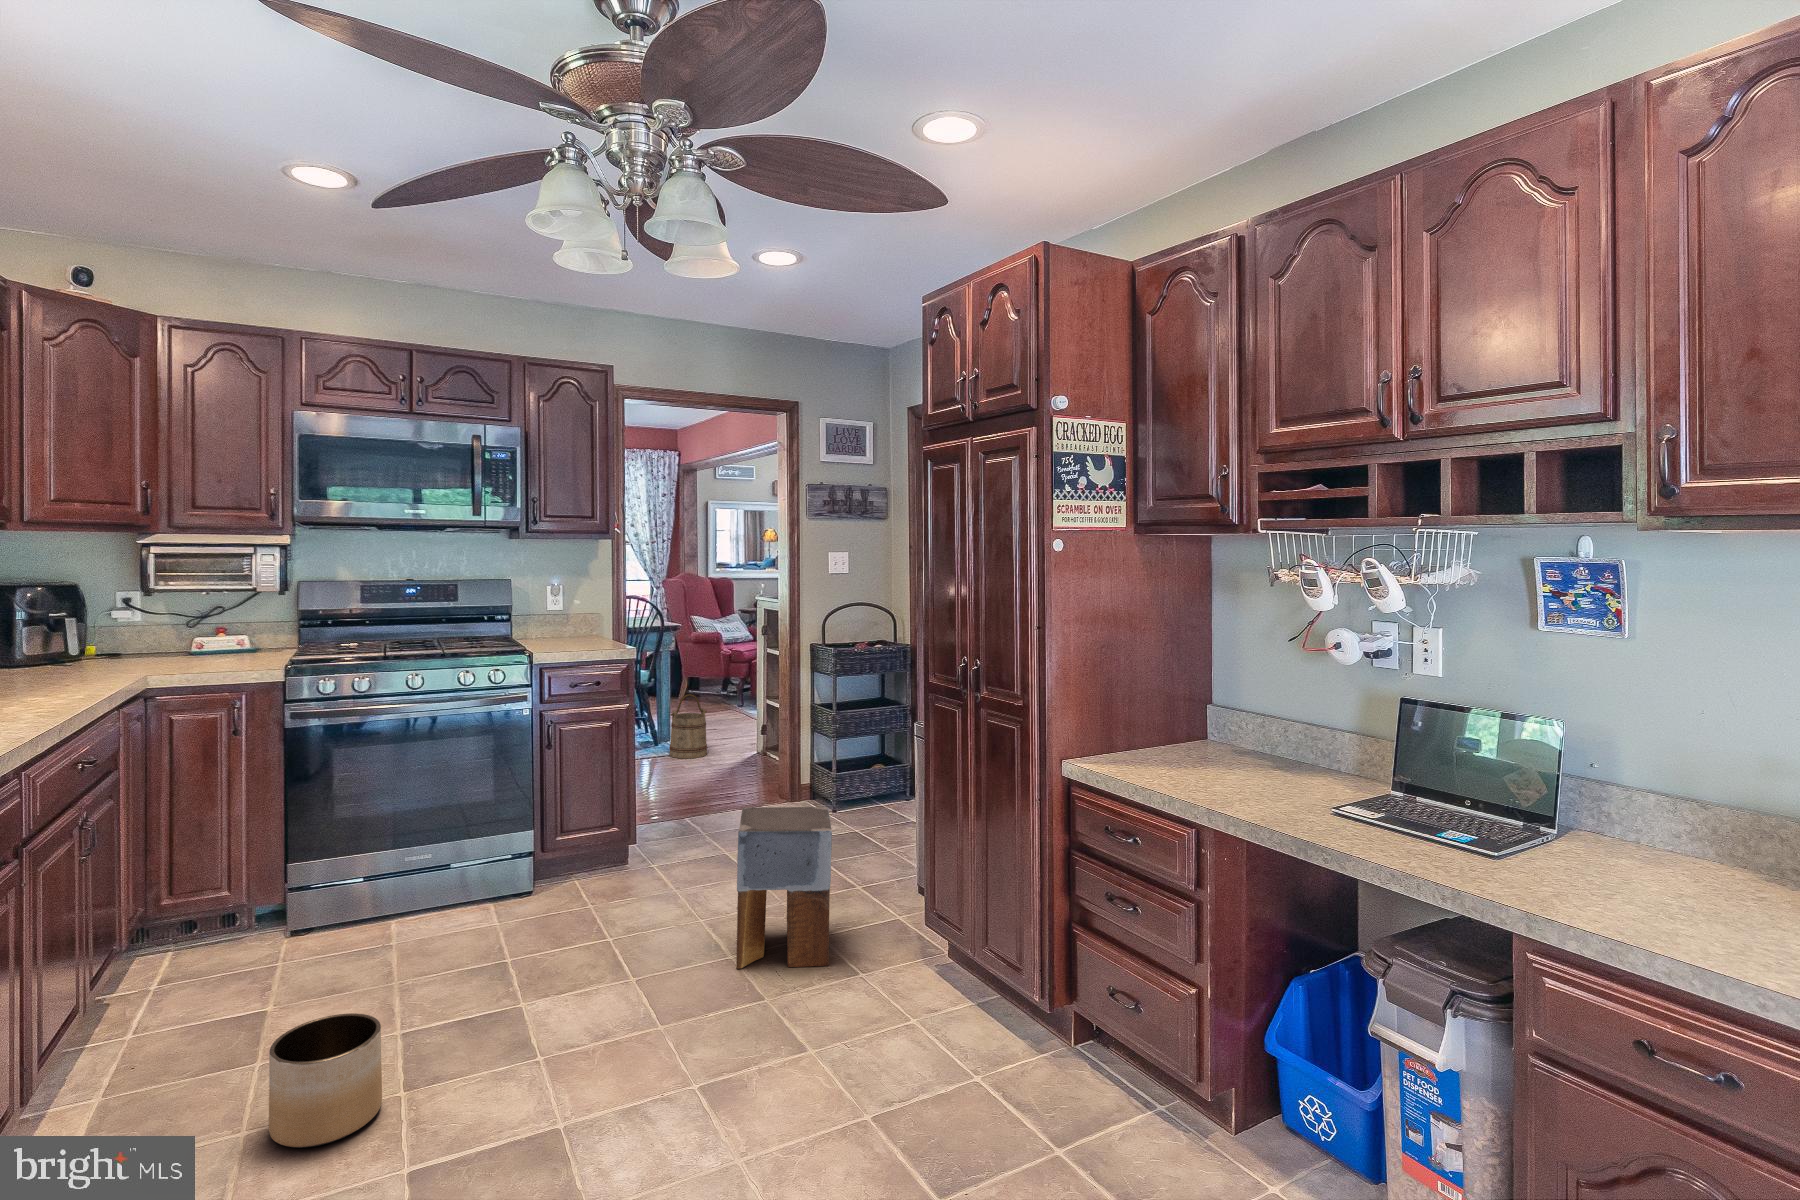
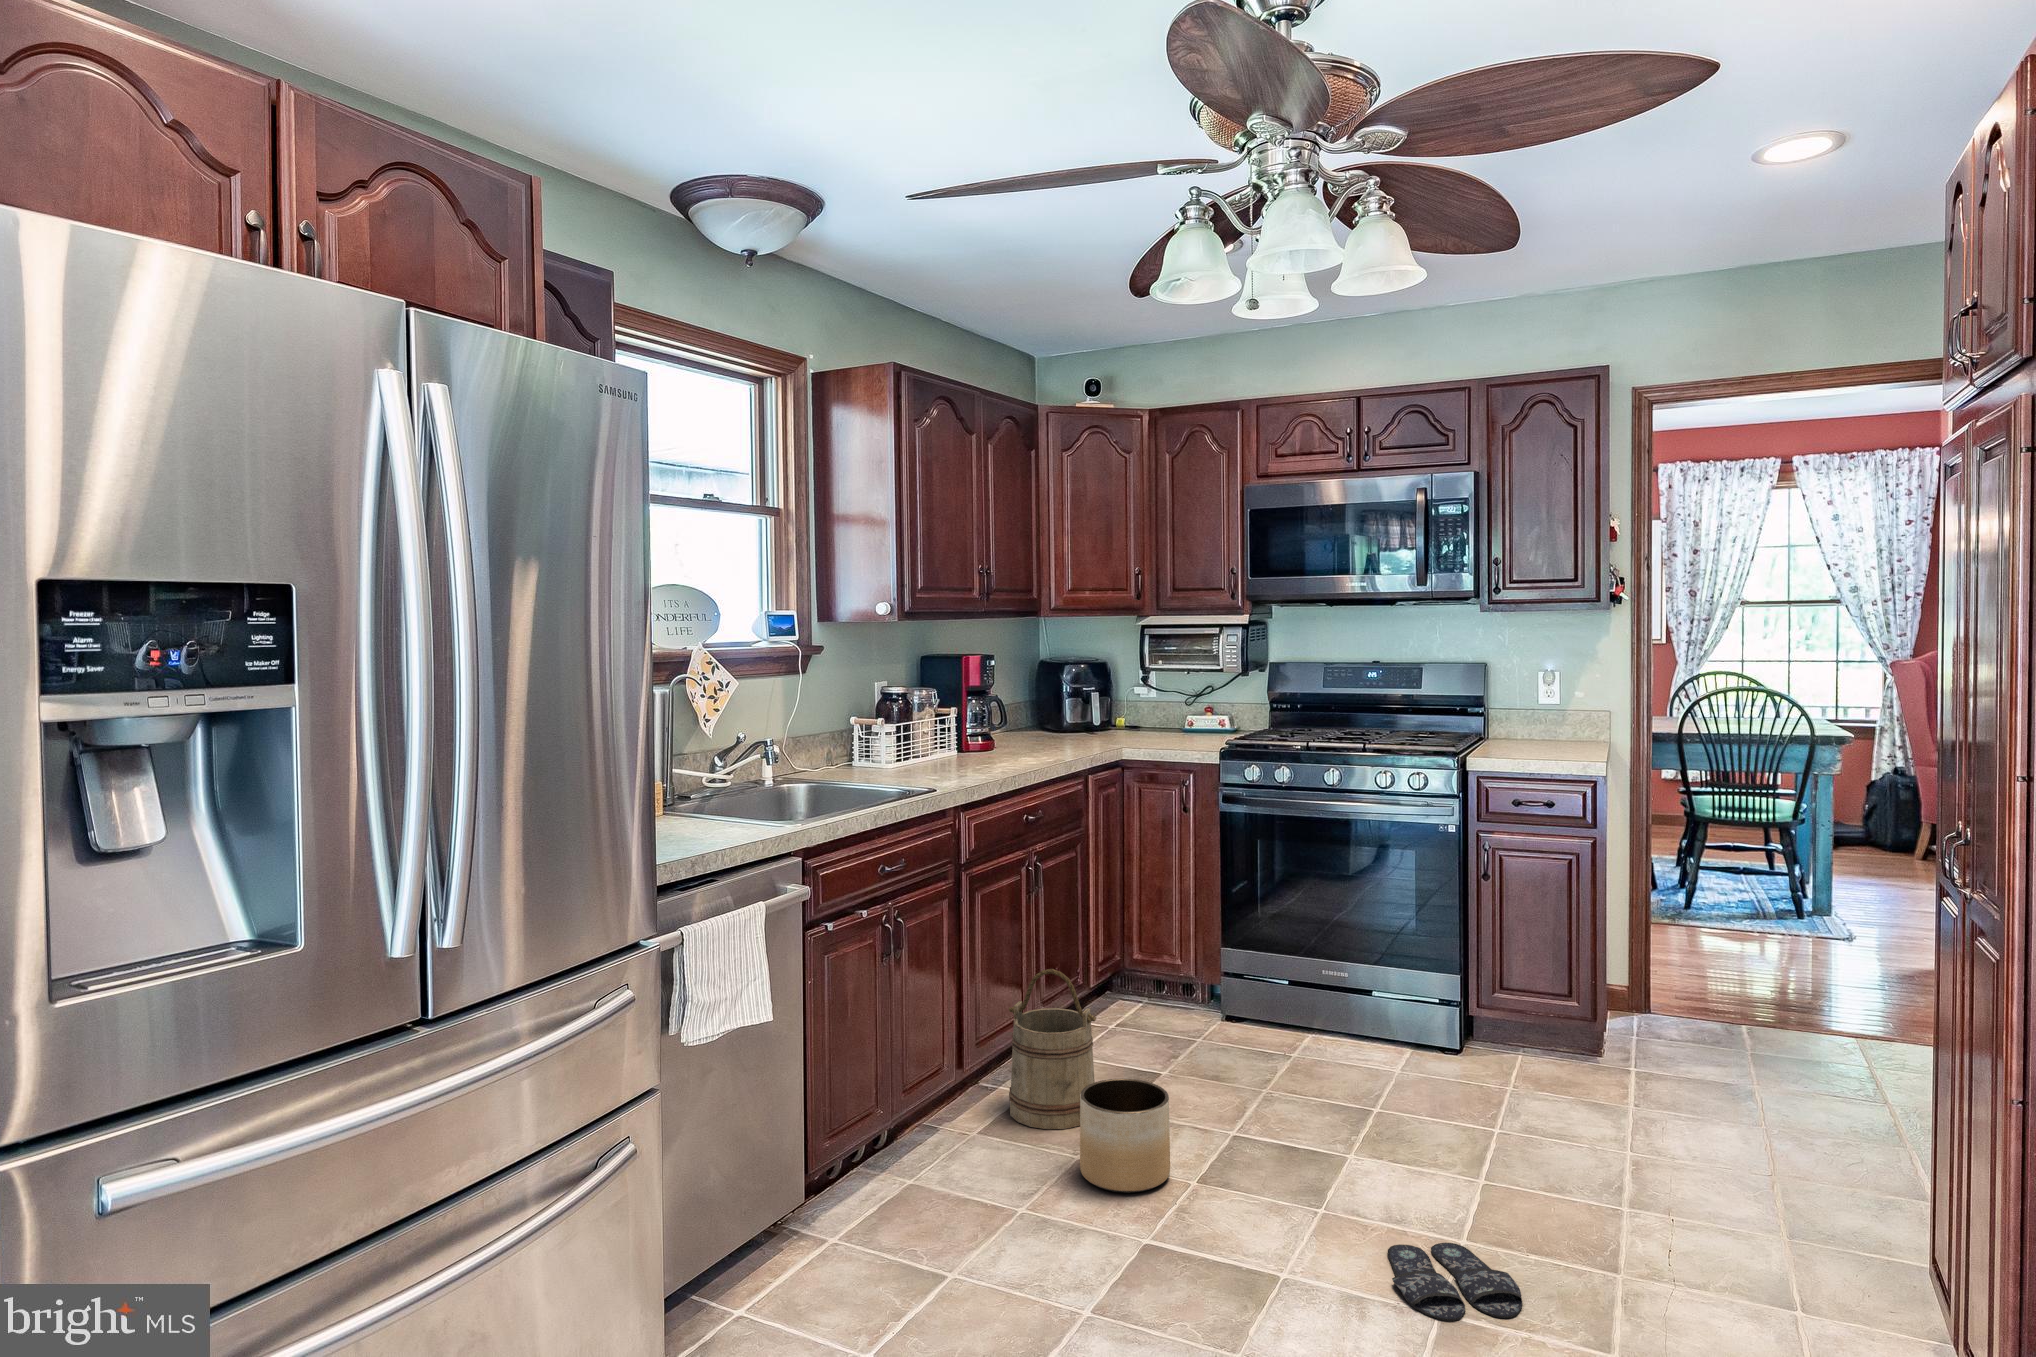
bucket: present [669,694,707,759] -> present [1009,969,1096,1129]
stool: present [736,807,832,969] -> none [1627,1000,1827,1277]
slippers: none [619,1033,736,1095] -> present [1388,1243,1522,1321]

